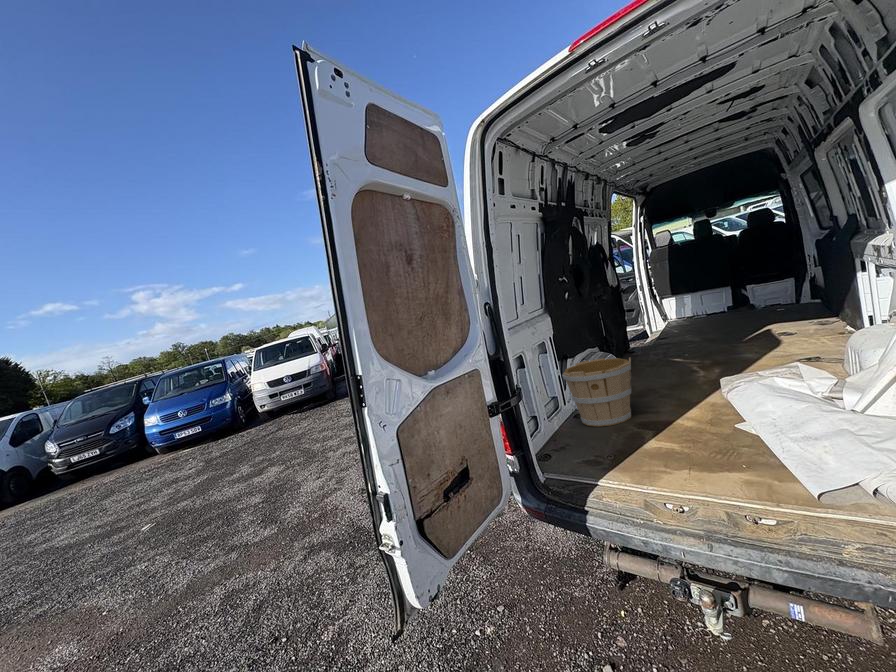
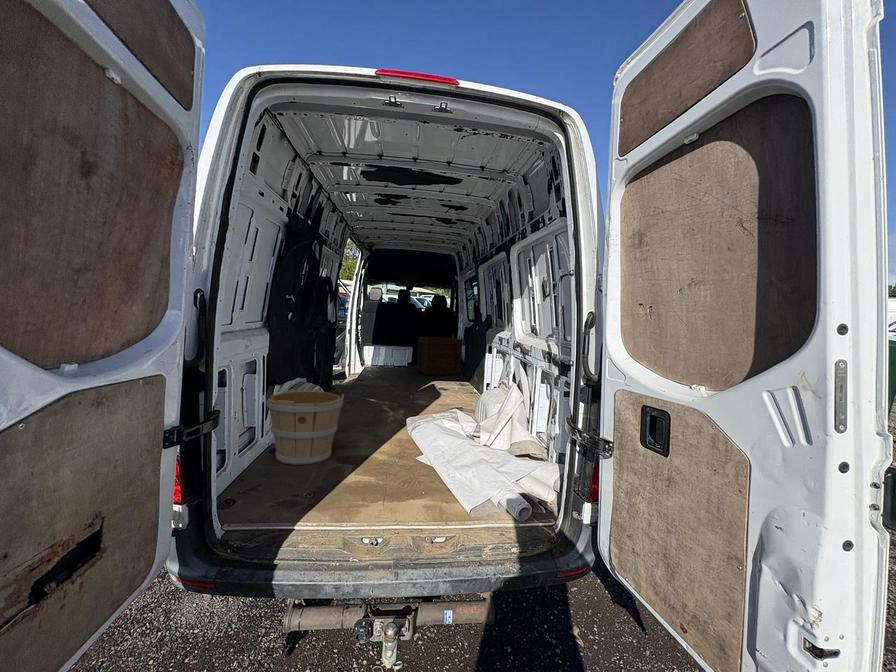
wooden crate: none [729,262,800,316] -> present [417,337,462,375]

